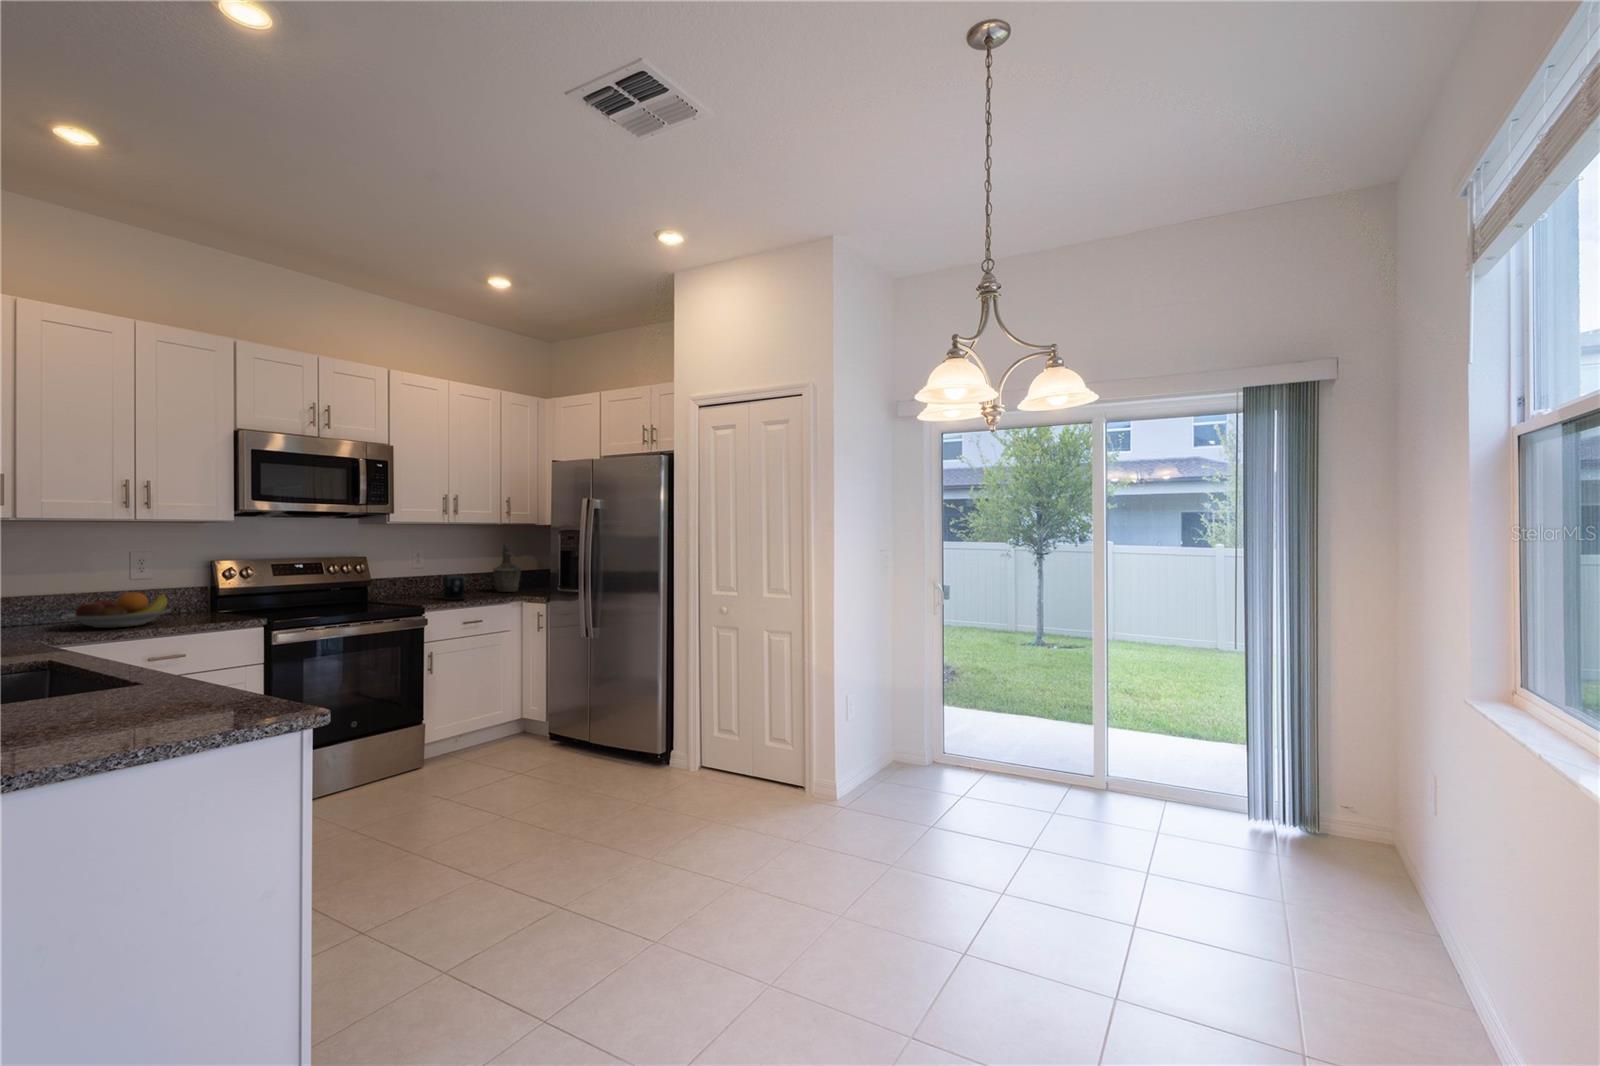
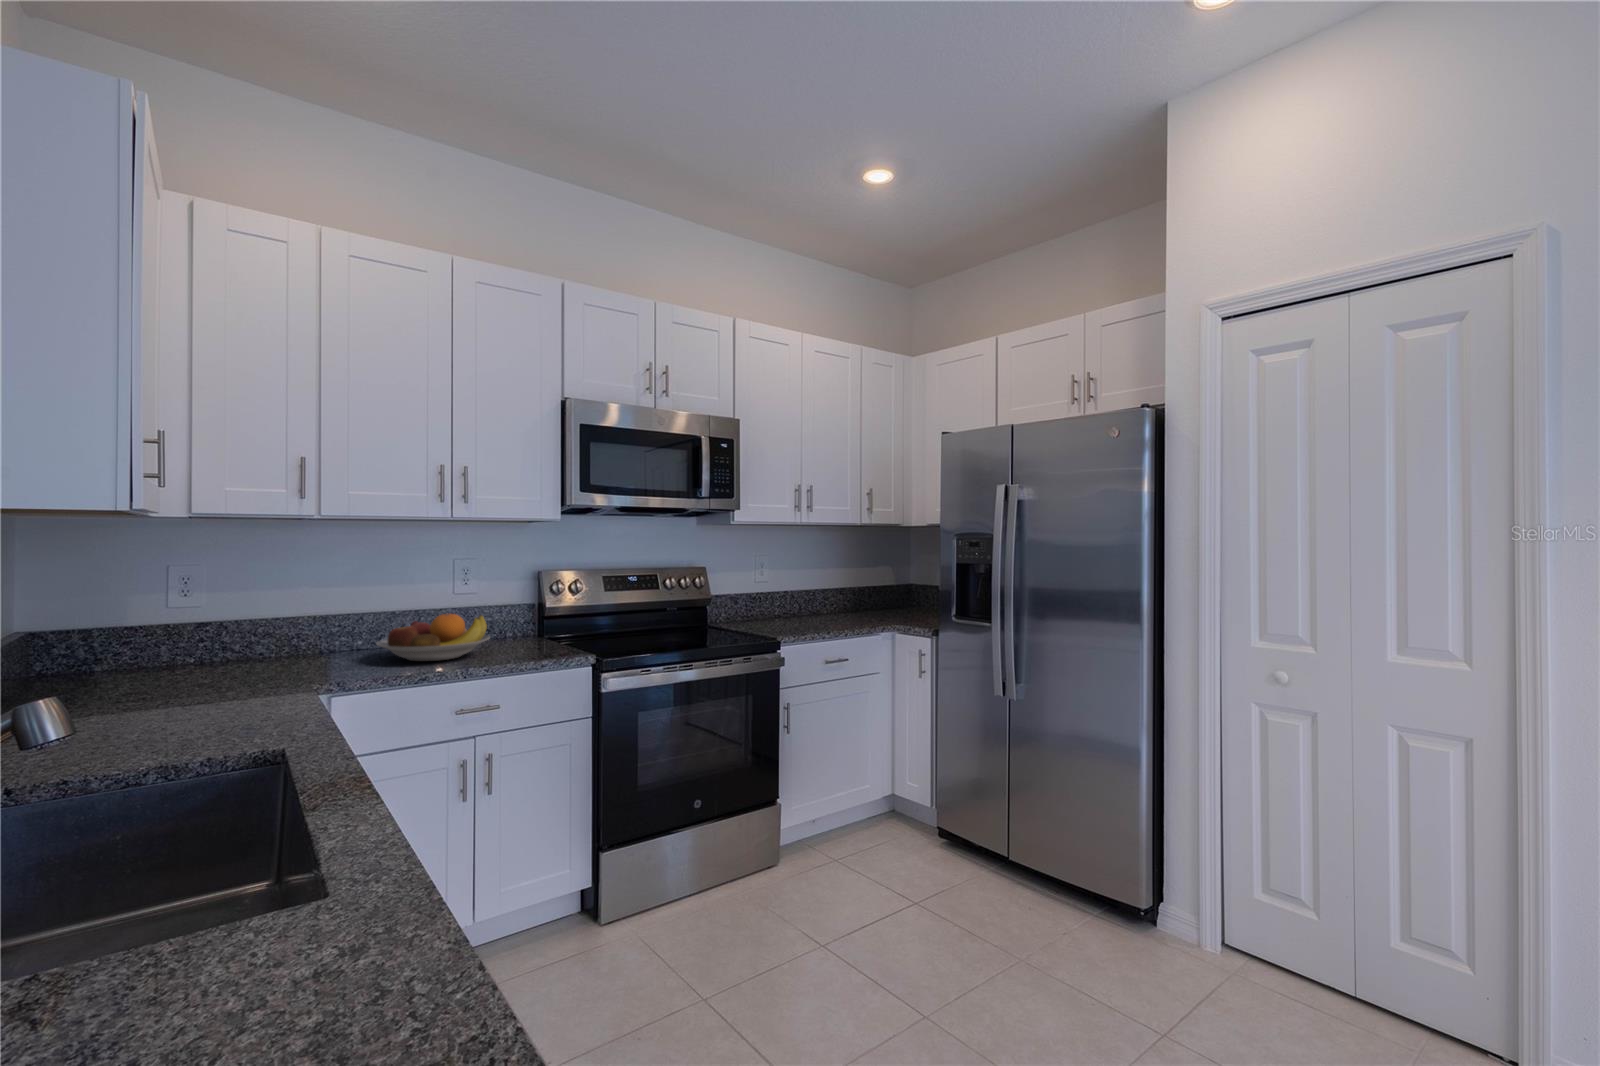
bottle: present [493,544,521,592] -> none [845,551,880,615]
coffee maker: present [443,575,466,600] -> none [793,593,845,628]

